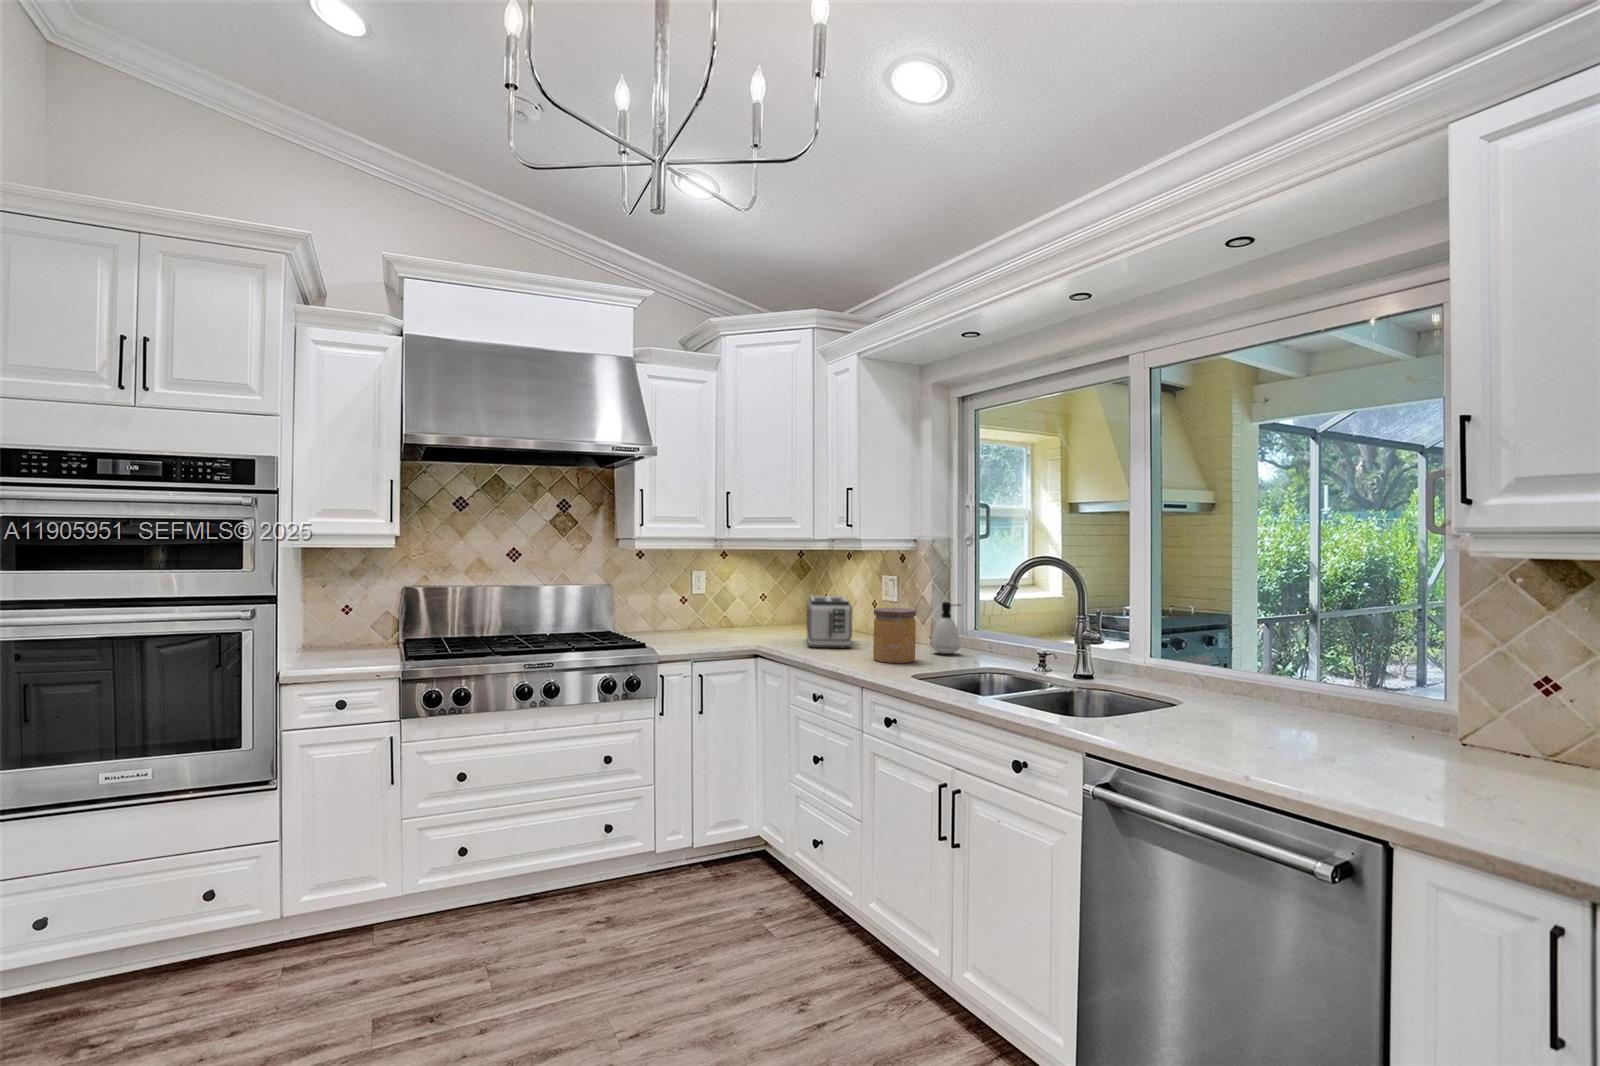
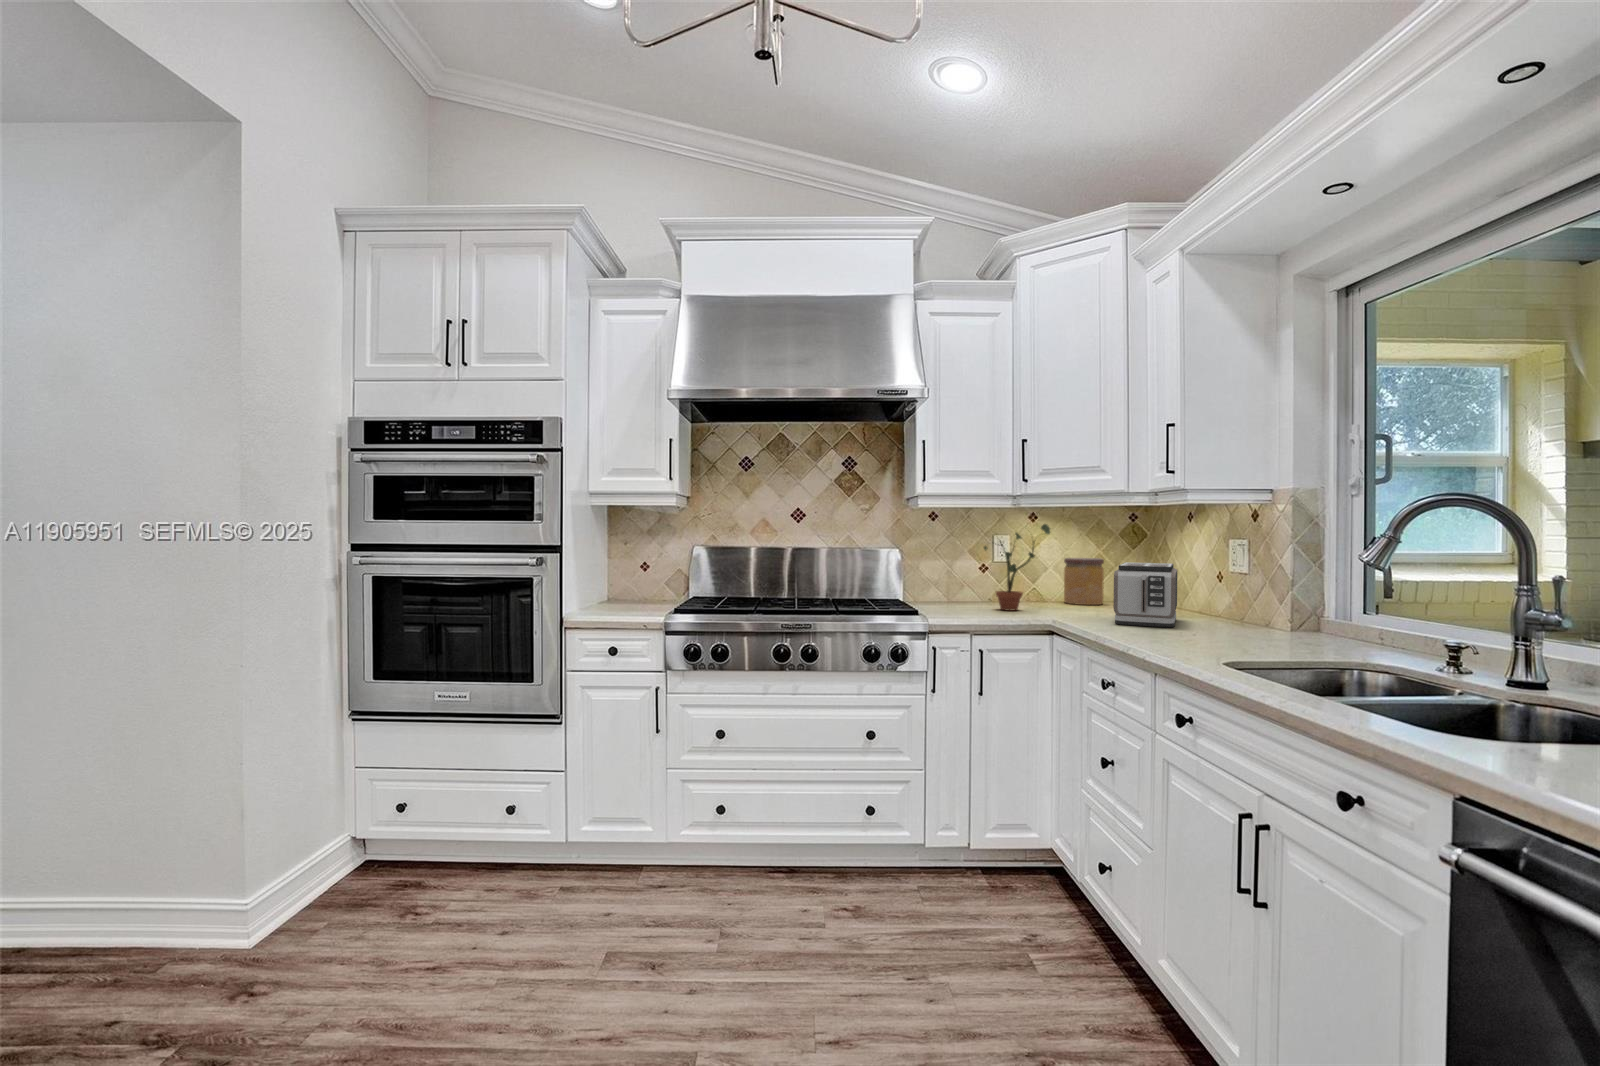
potted plant: none [698,563,749,639] -> present [984,524,1050,610]
soap dispenser: present [932,602,960,654] -> none [1295,568,1345,641]
jar: present [873,608,916,663] -> present [1064,558,1104,605]

